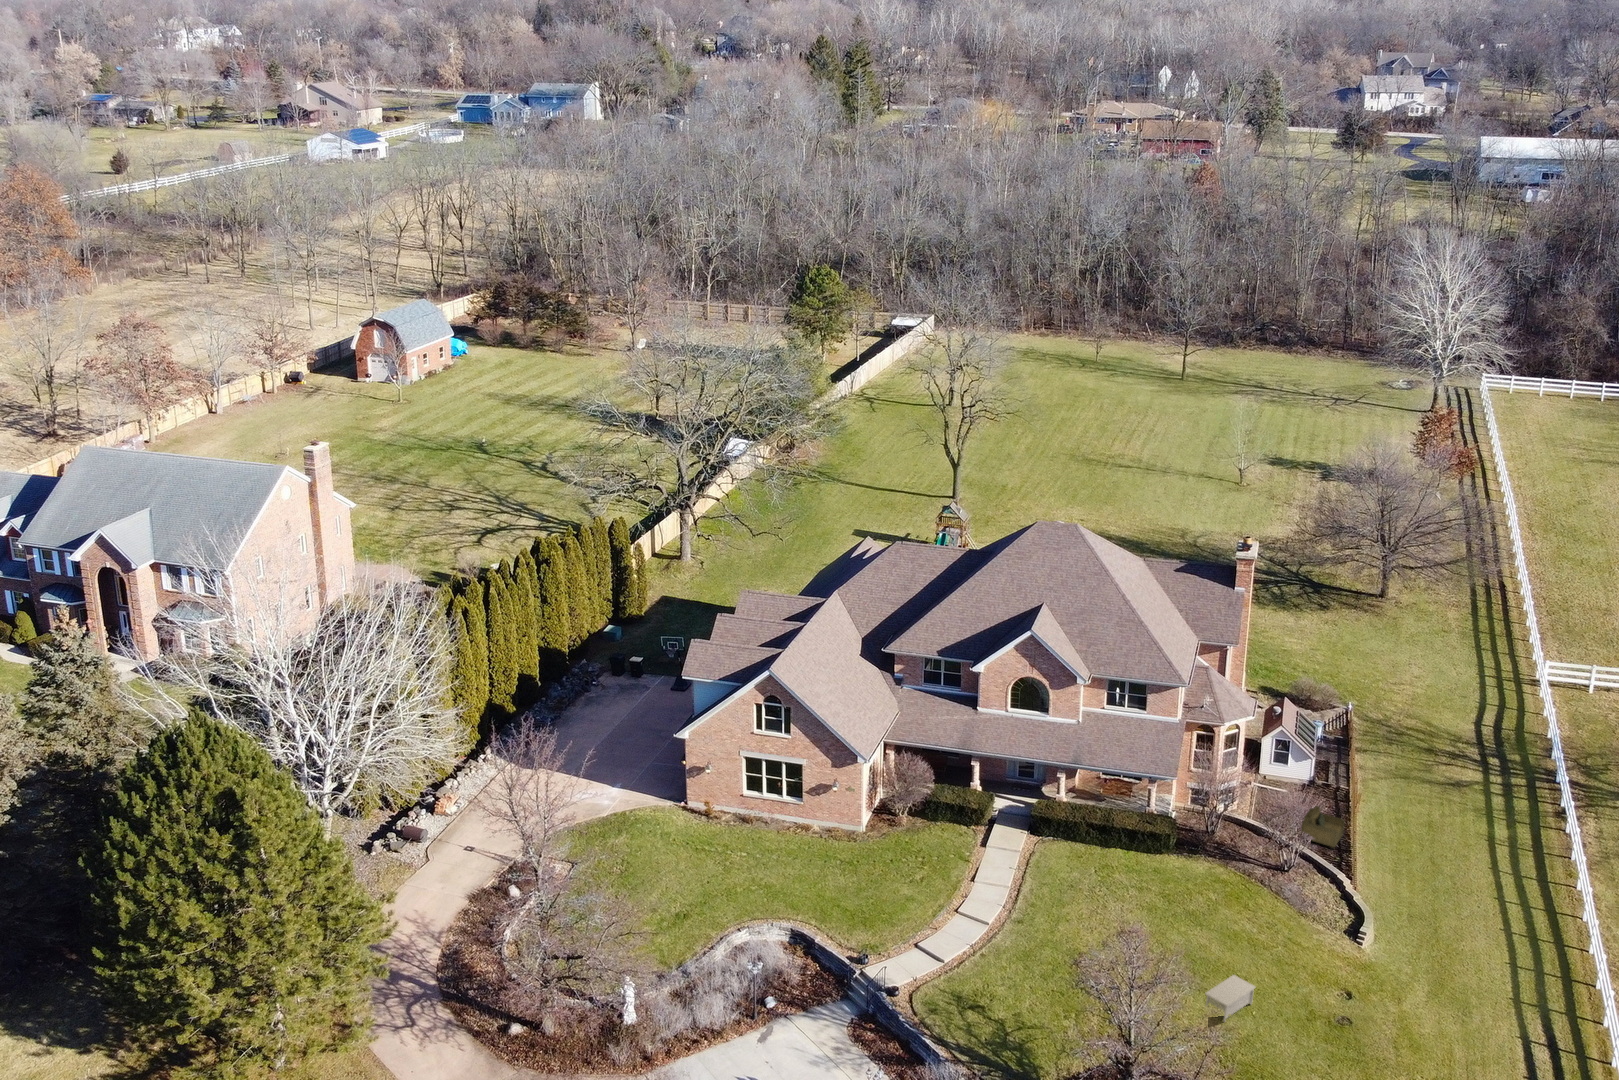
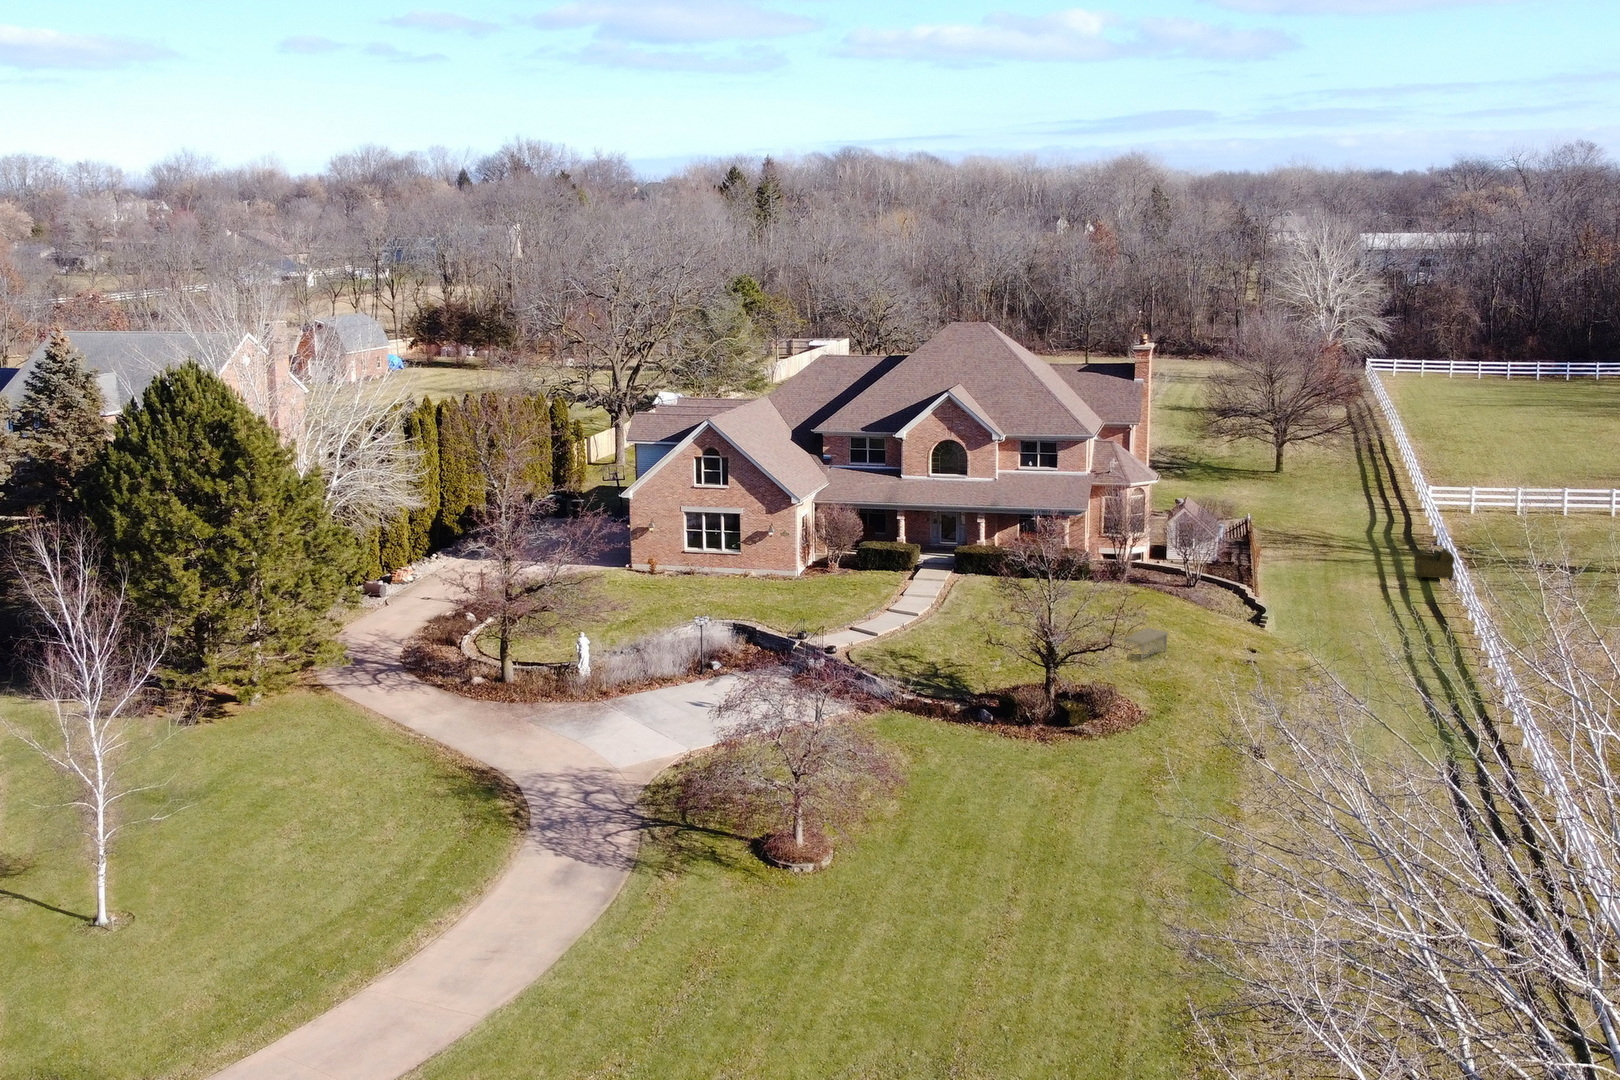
armchair: present [1301,806,1345,849] -> present [1414,548,1455,582]

